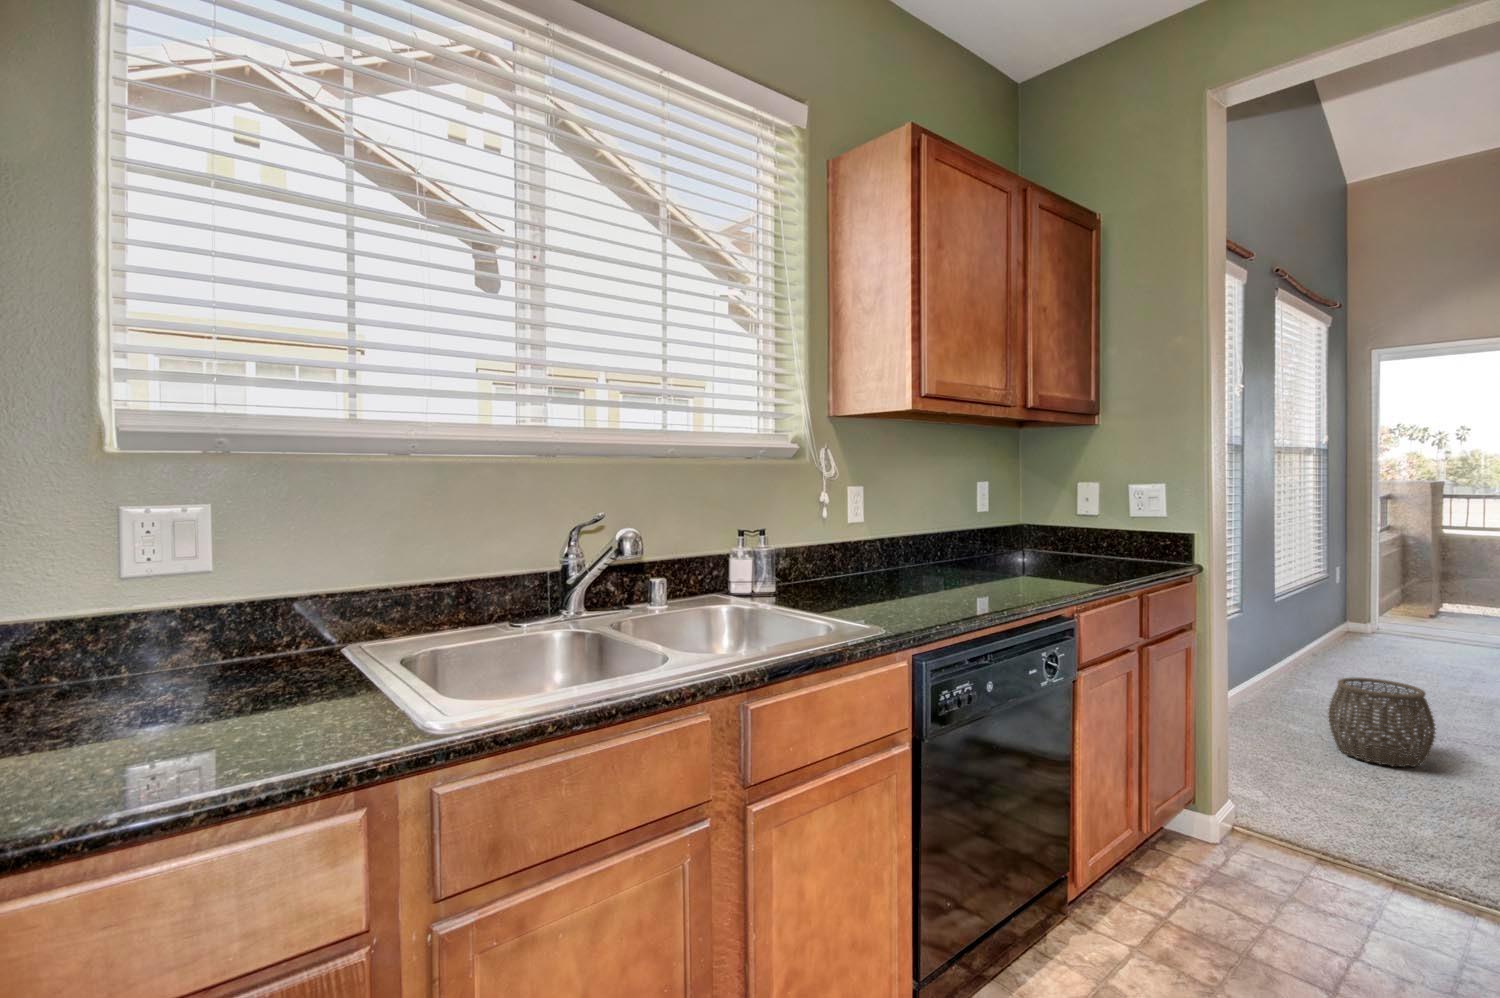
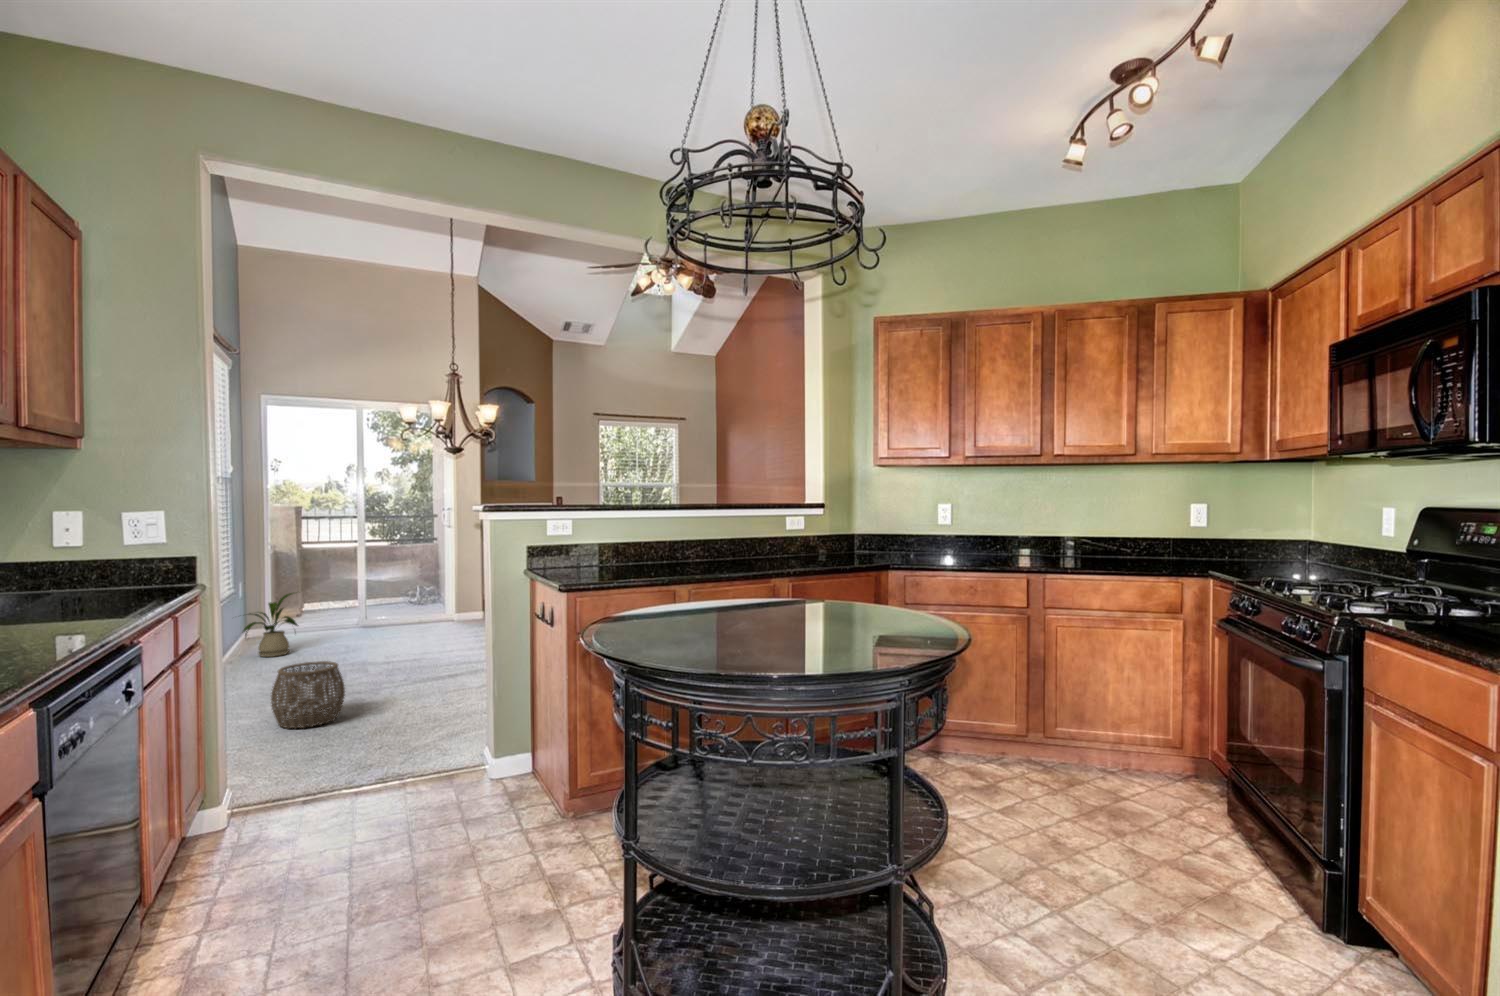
house plant: none [1323,588,1417,662] -> present [243,593,298,657]

